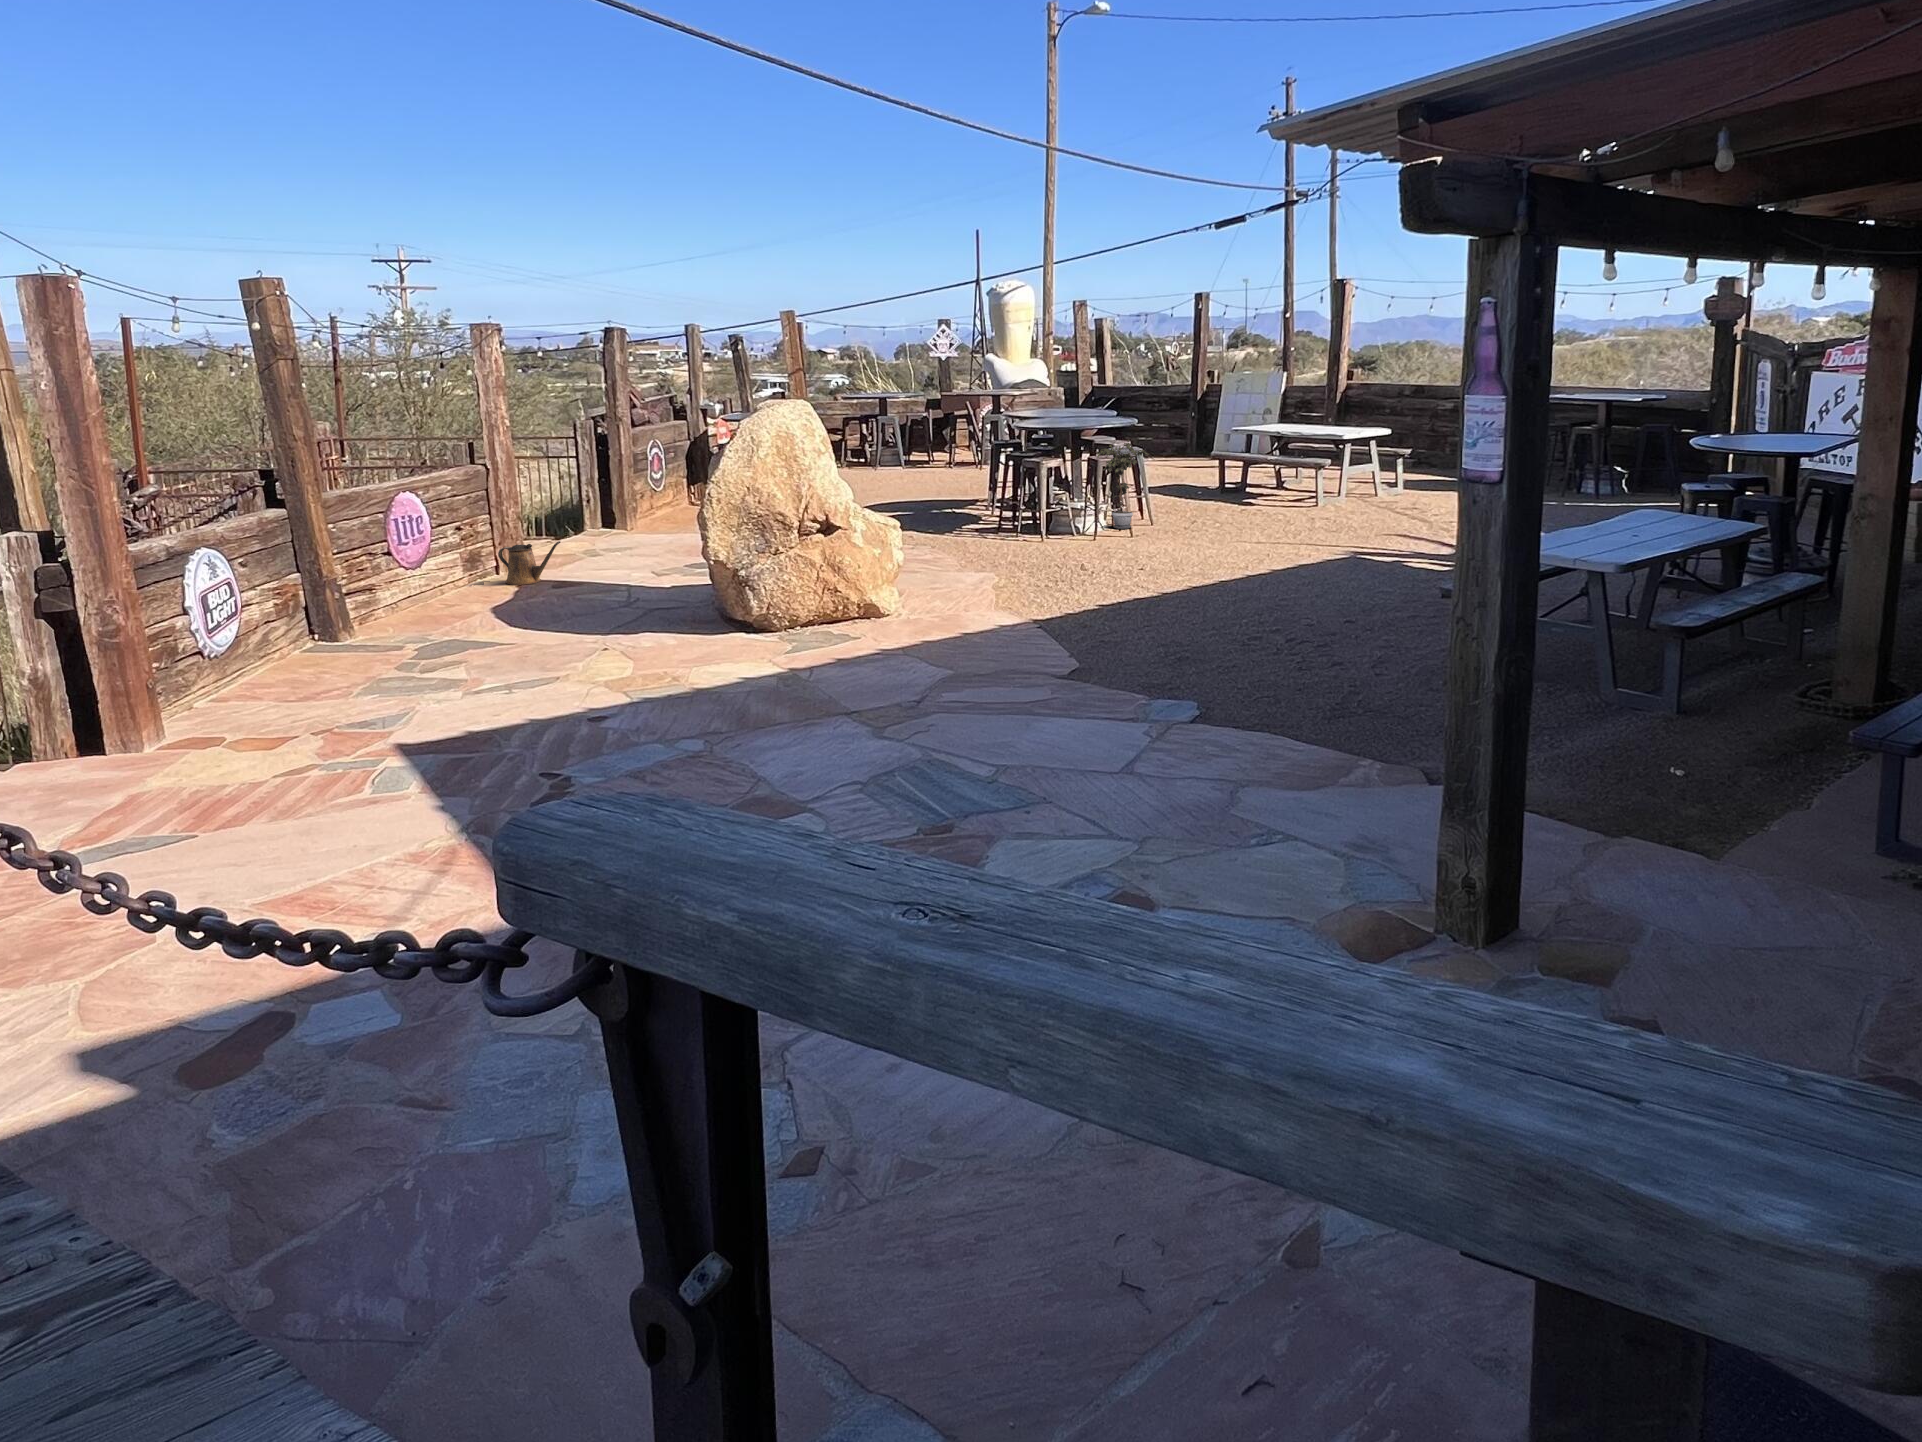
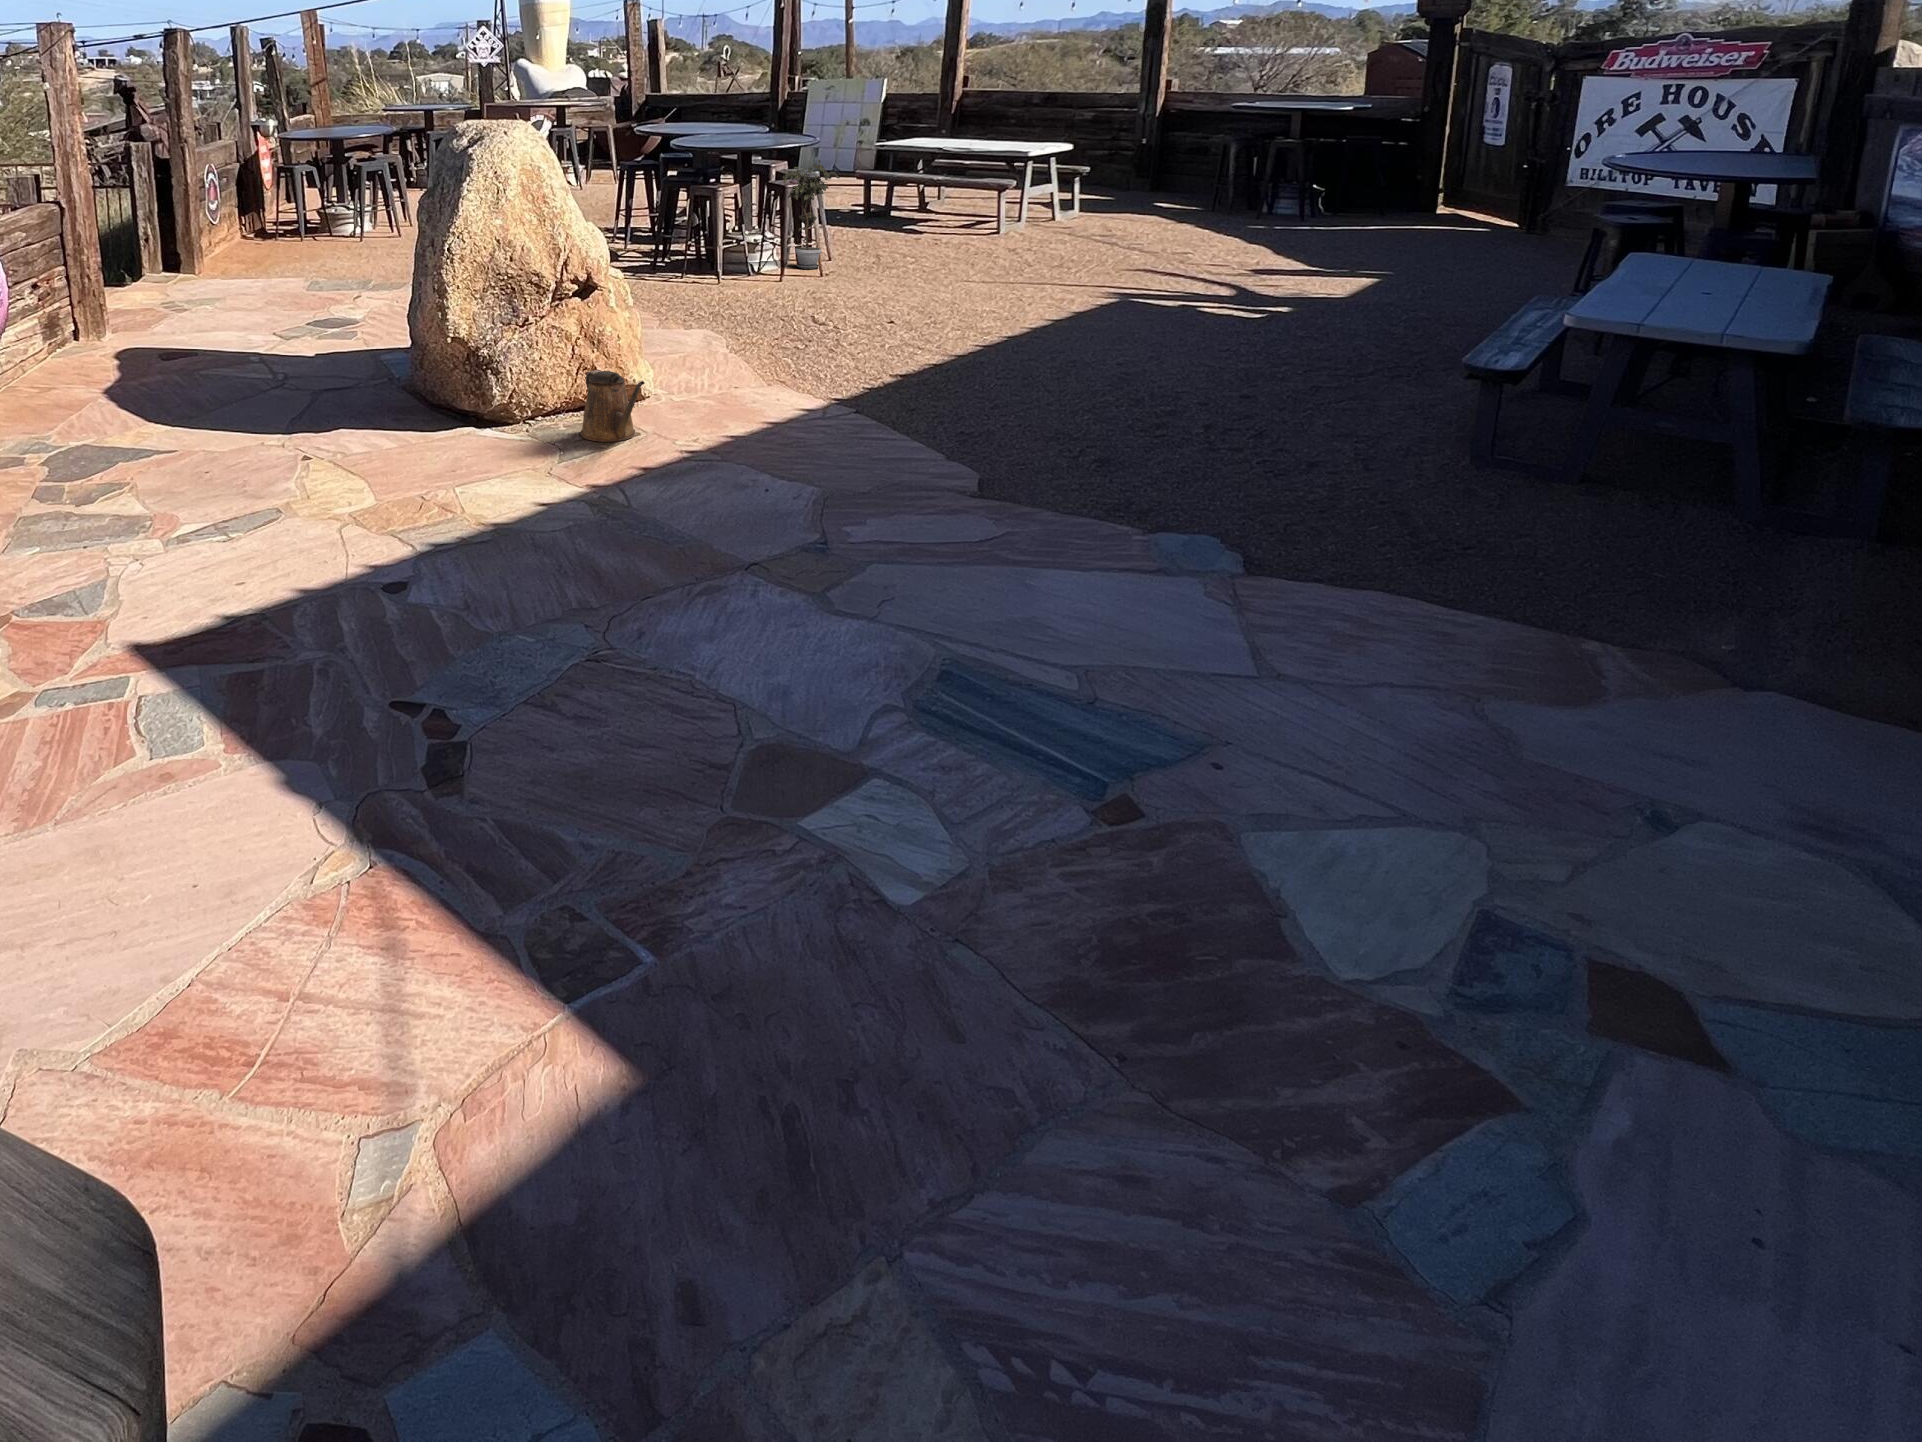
watering can: present [498,541,561,585] -> present [581,370,645,442]

